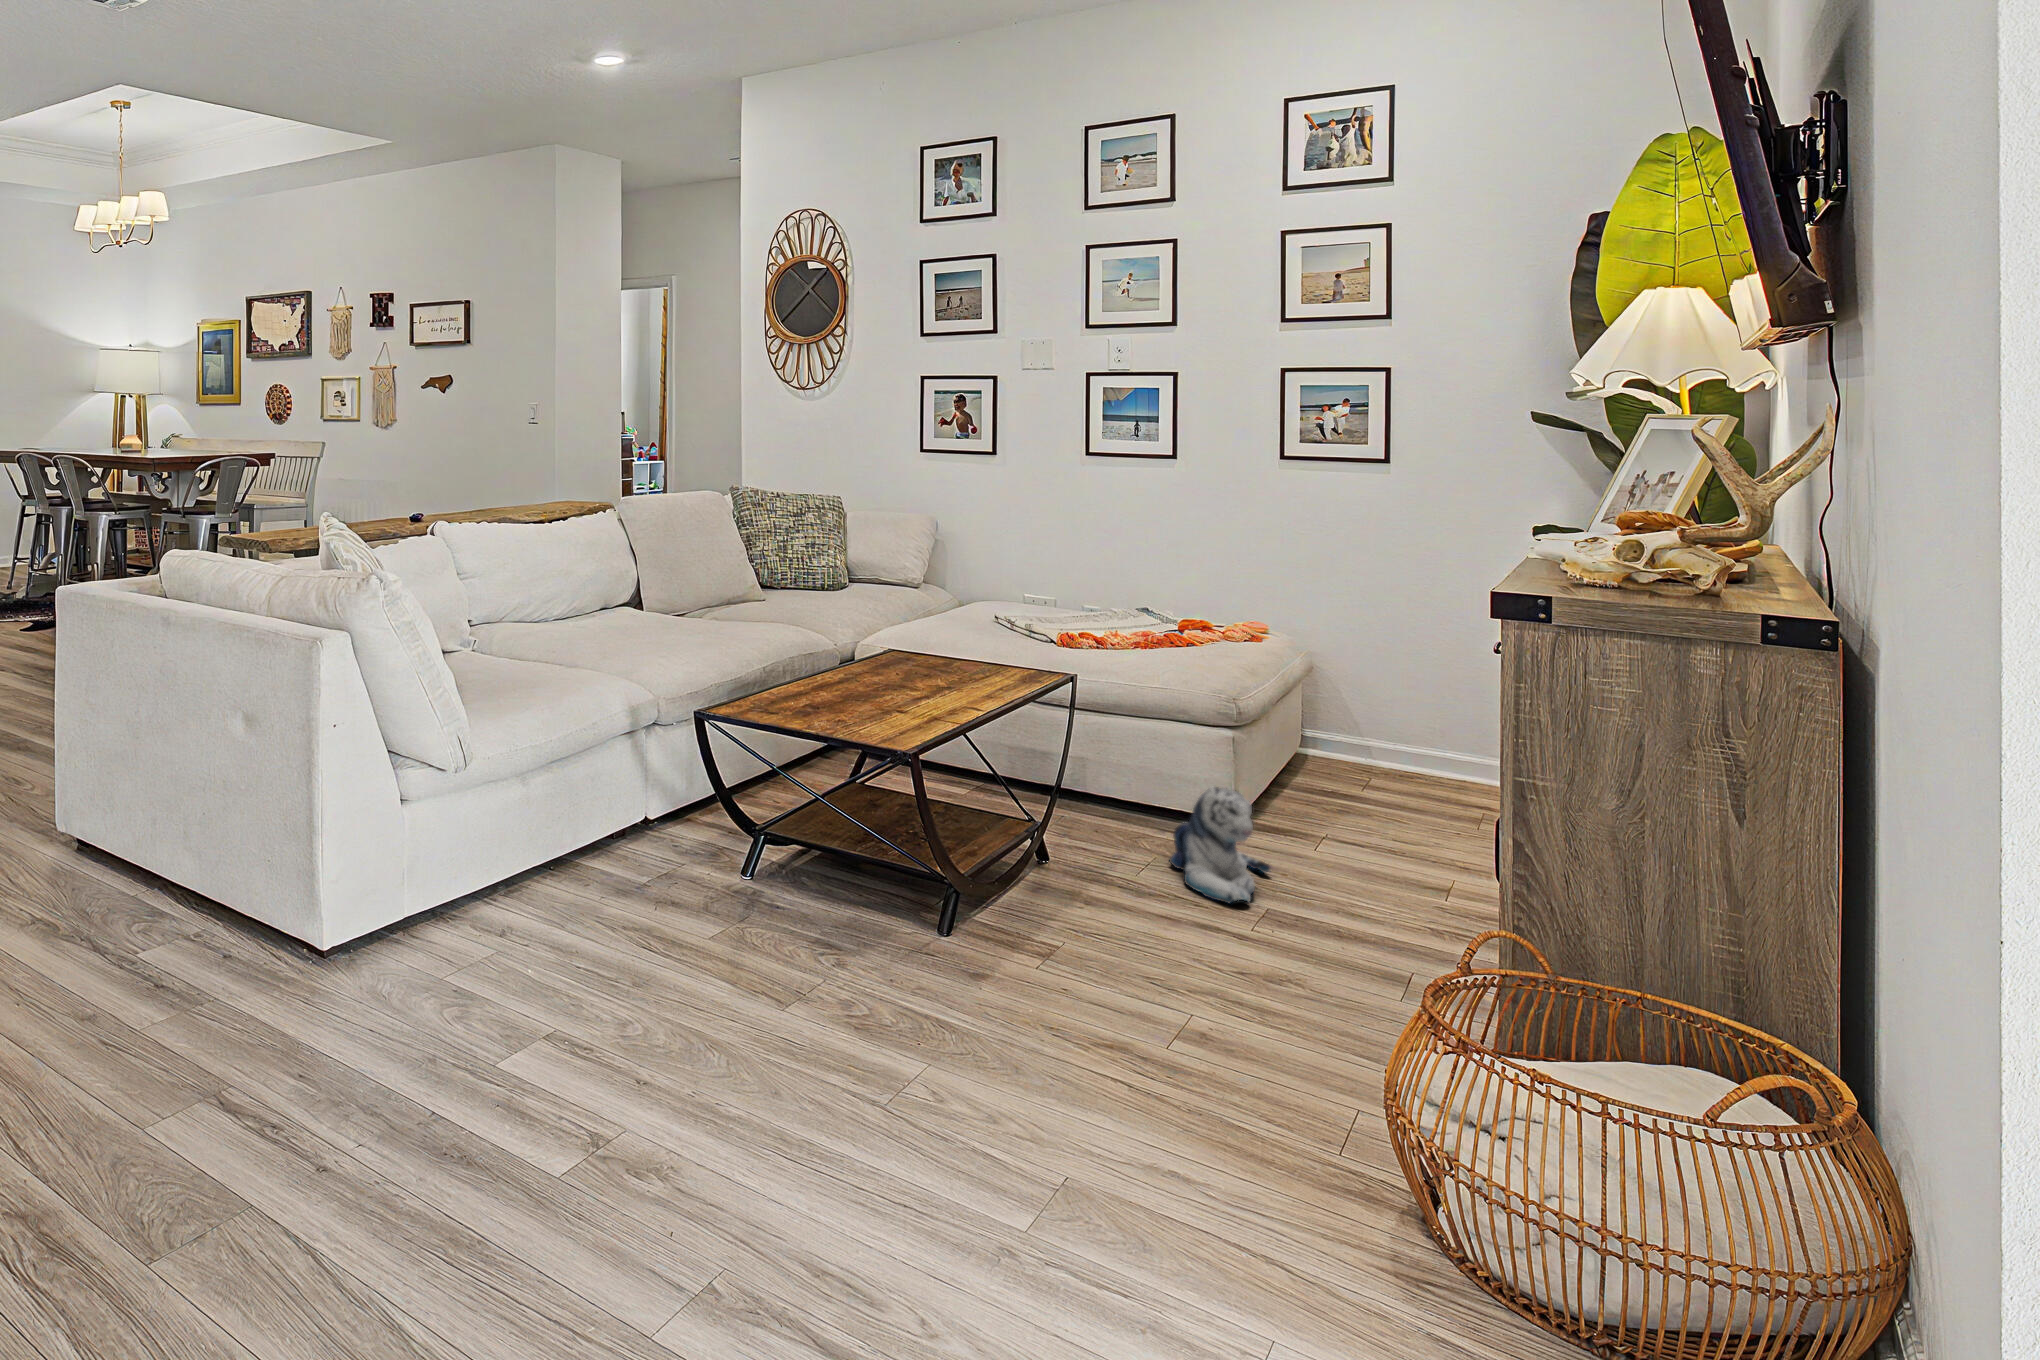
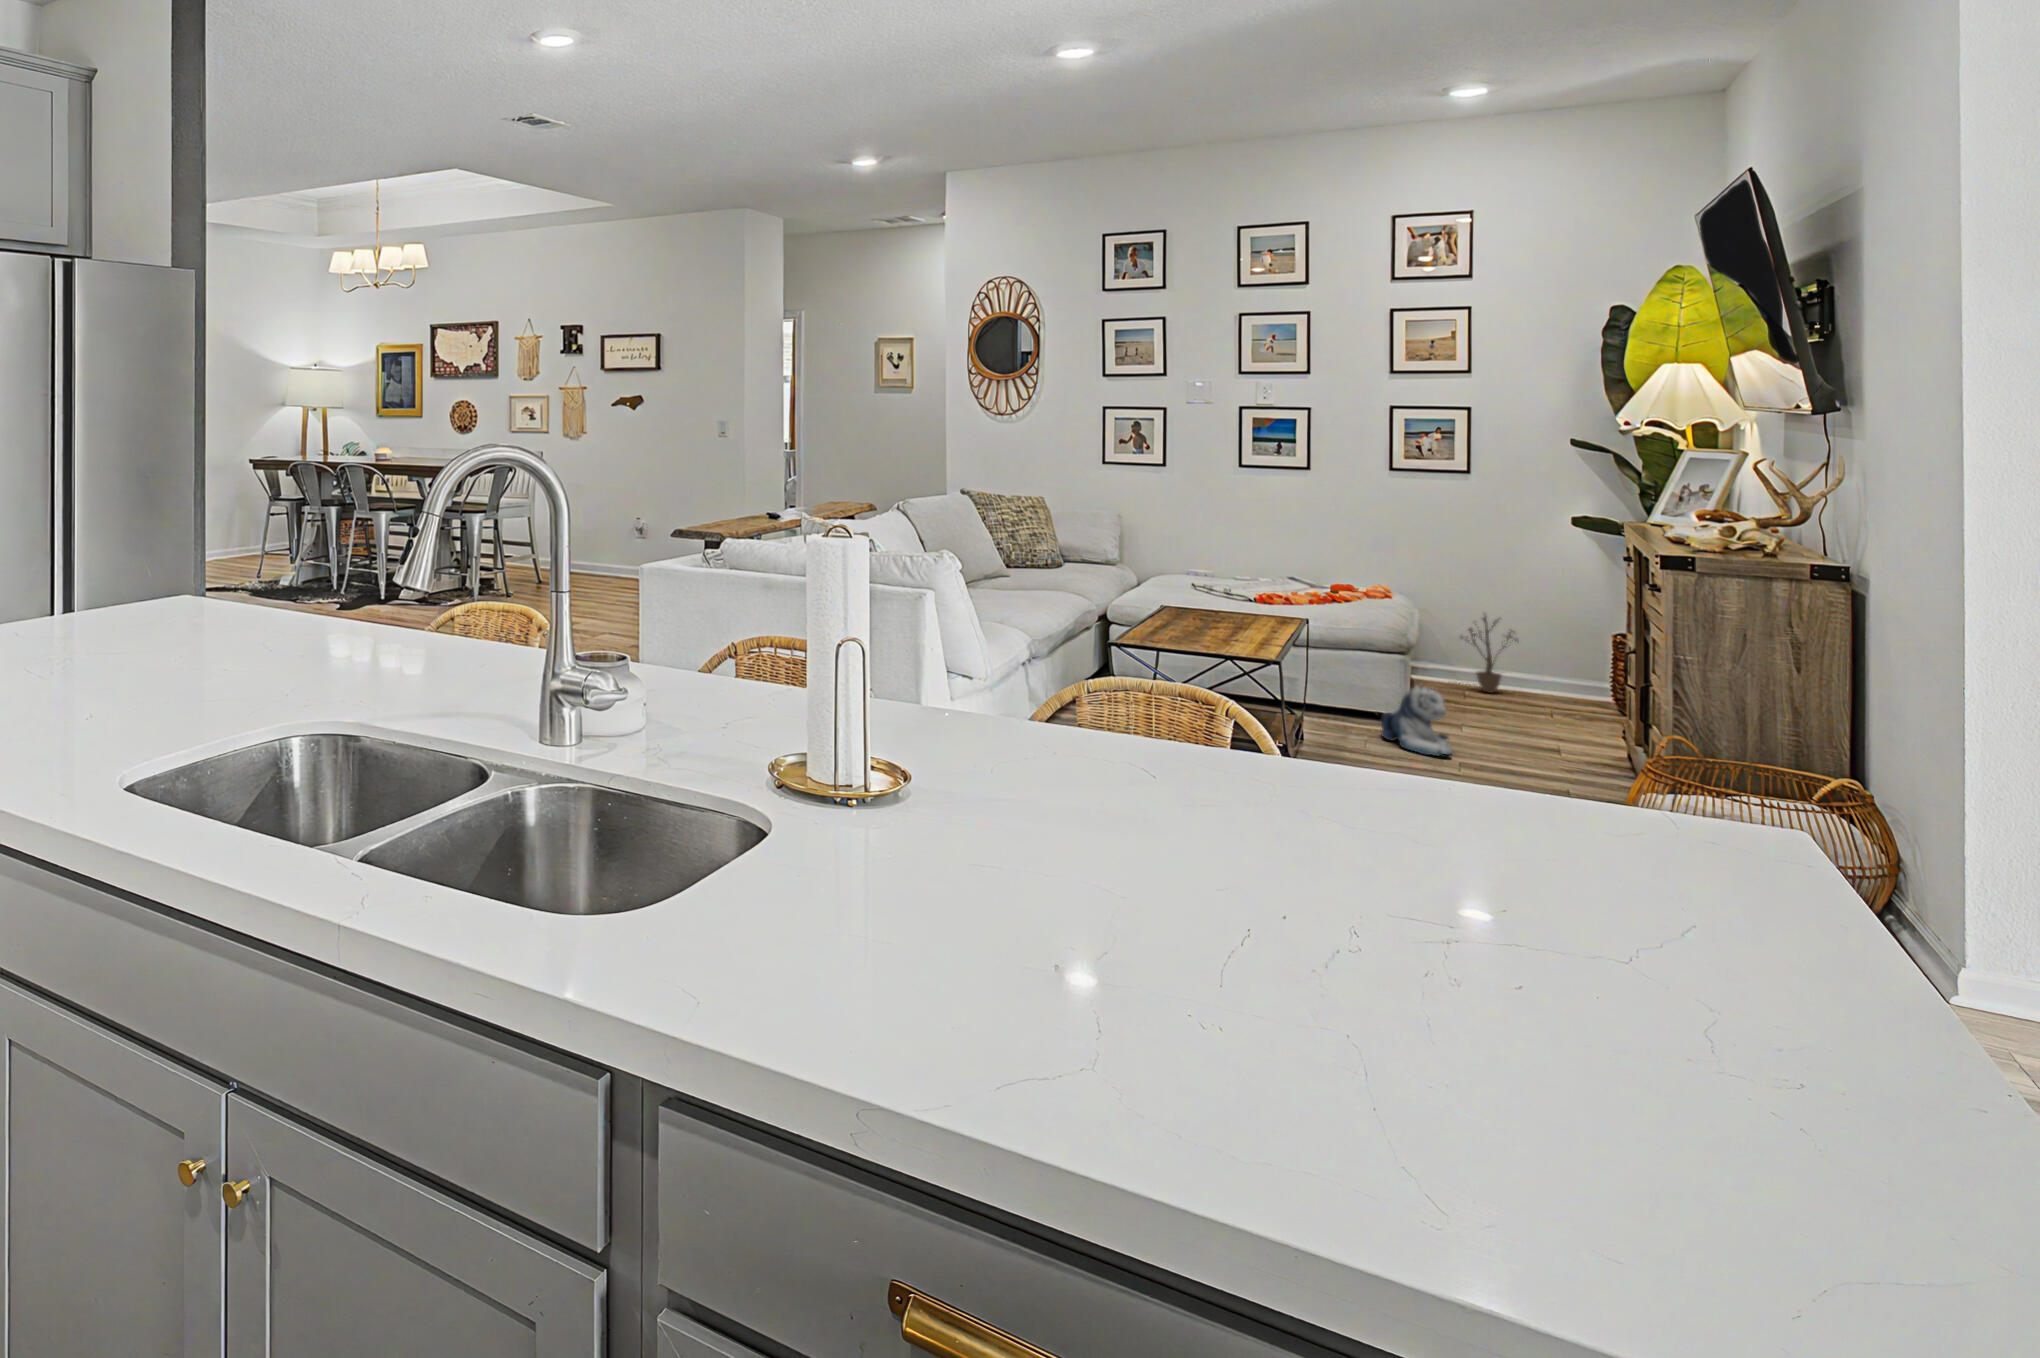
decorative plant: none [1355,668,1454,787] -> present [1459,616,1518,693]

